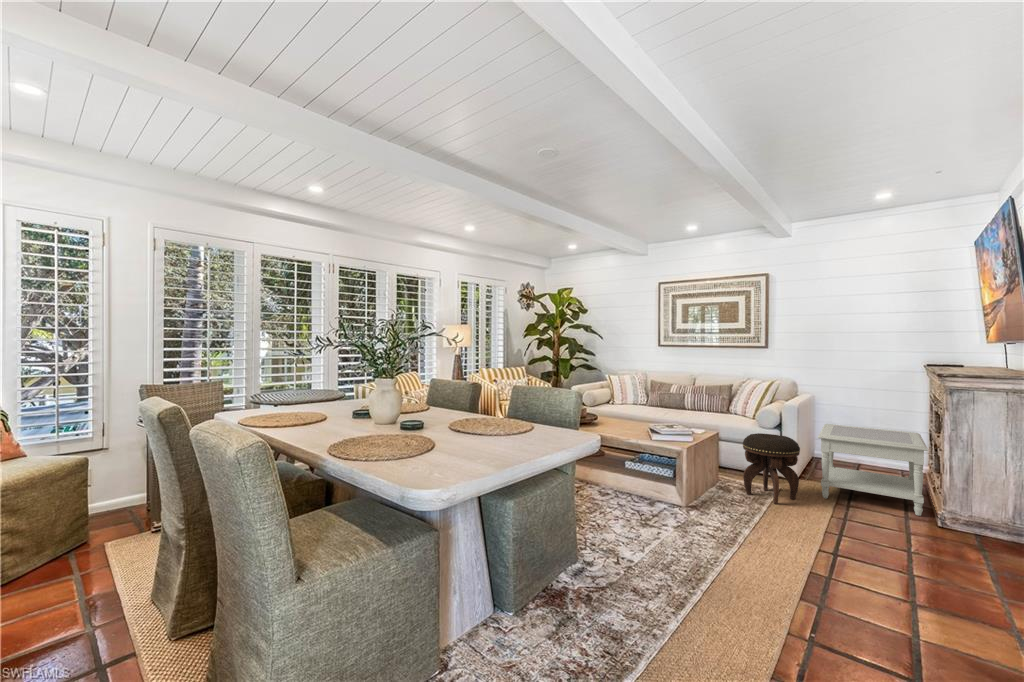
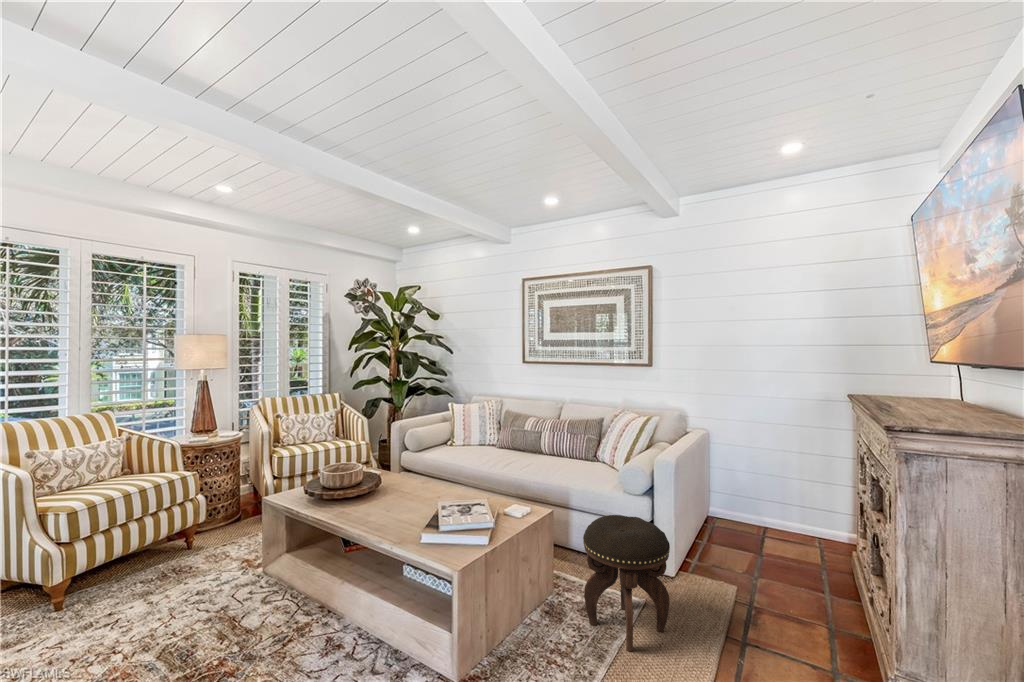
side table: present [818,424,928,516] -> none [699,484,869,665]

